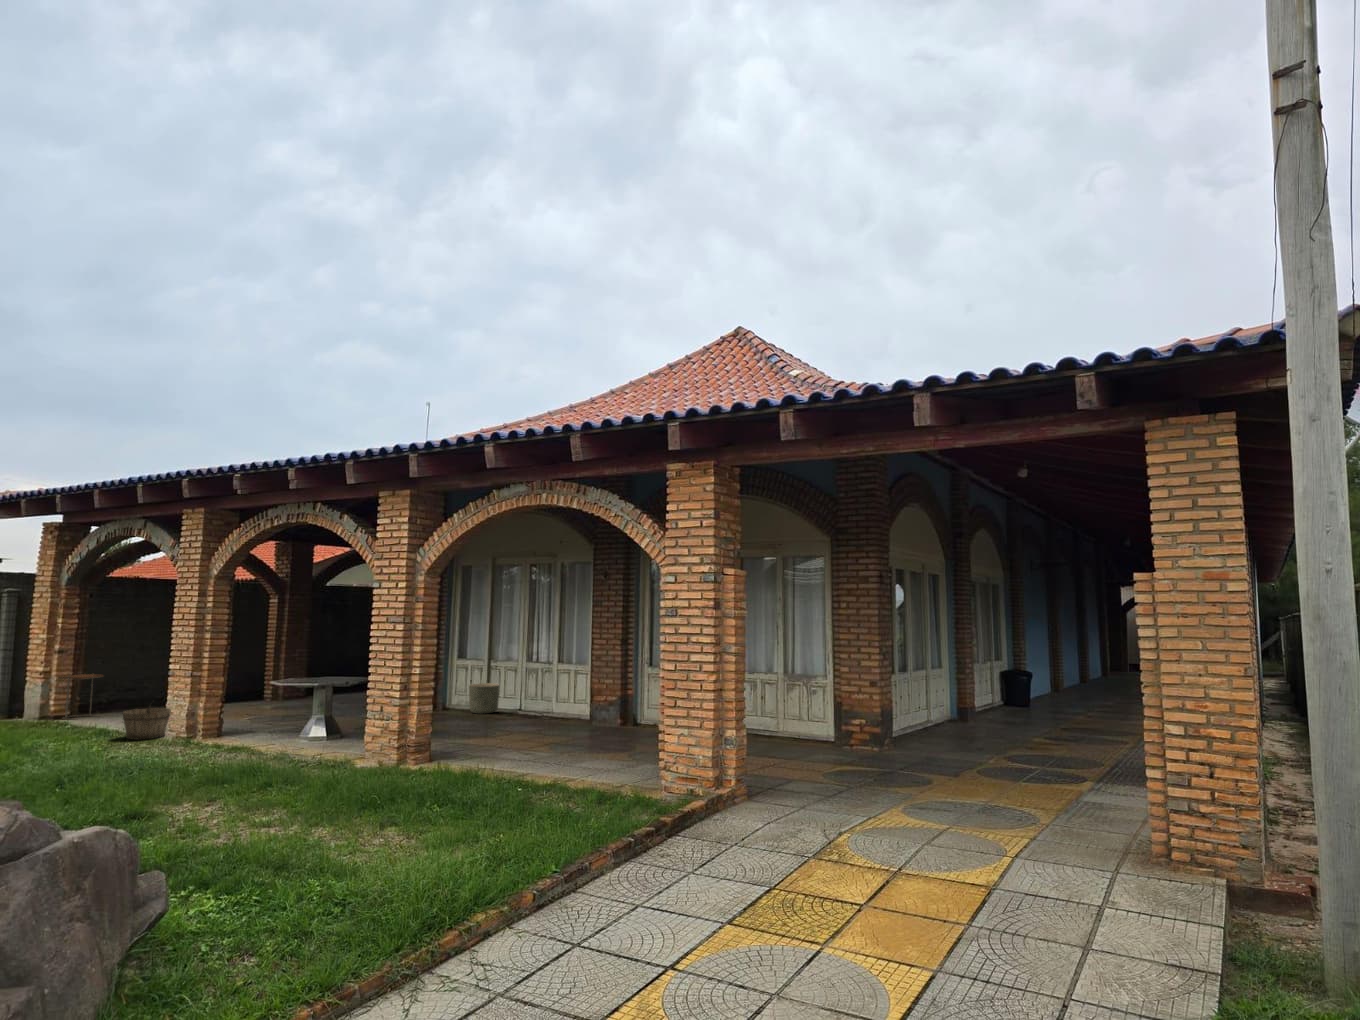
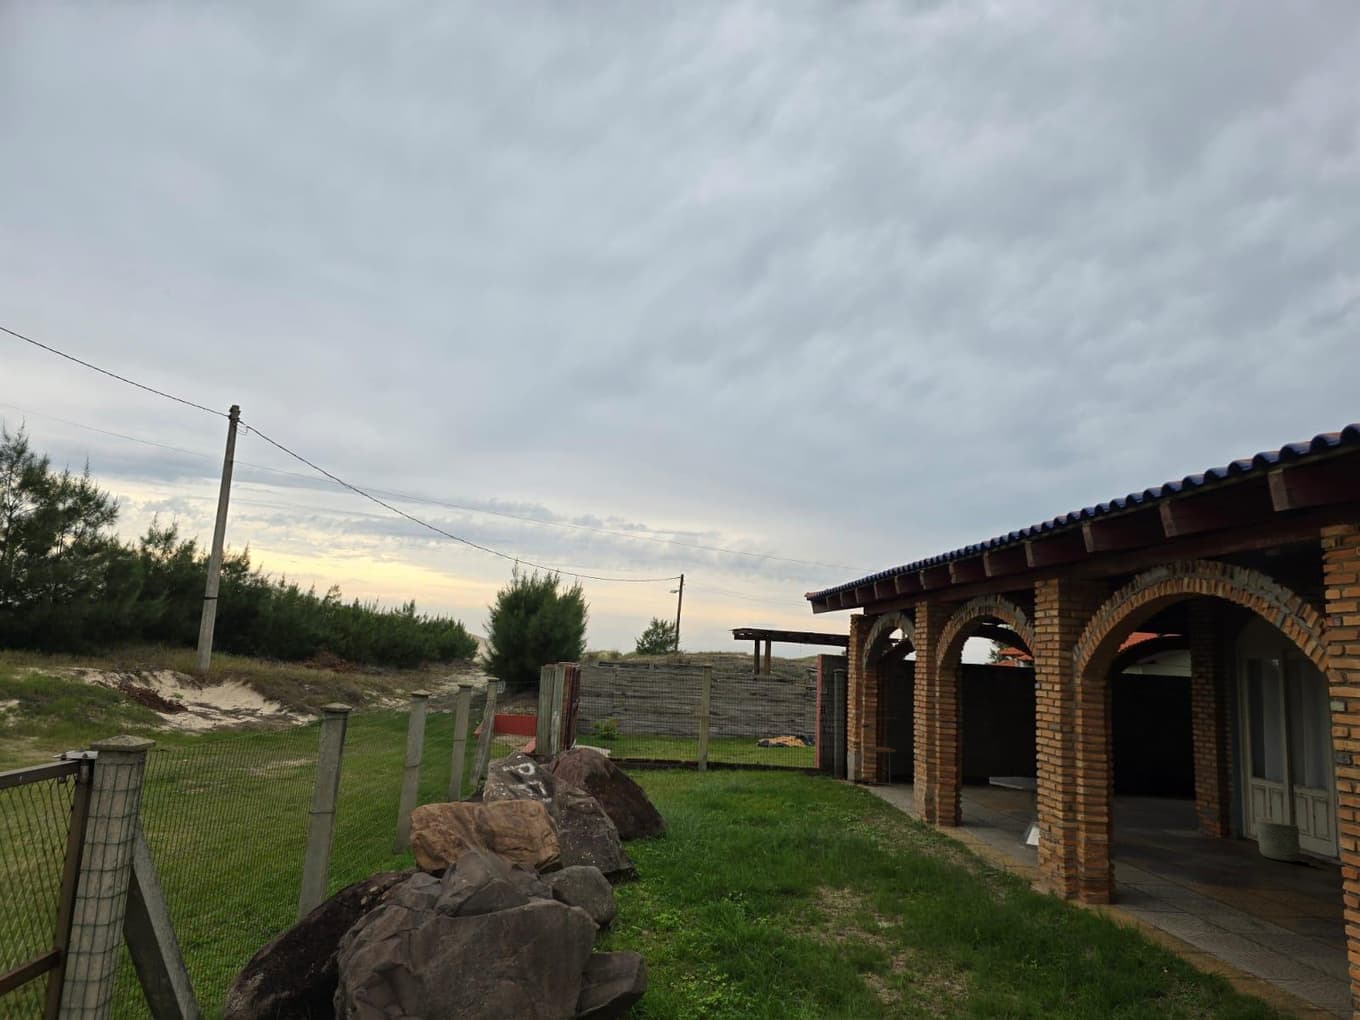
wooden bucket: present [123,705,171,739] -> none [878,781,917,816]

